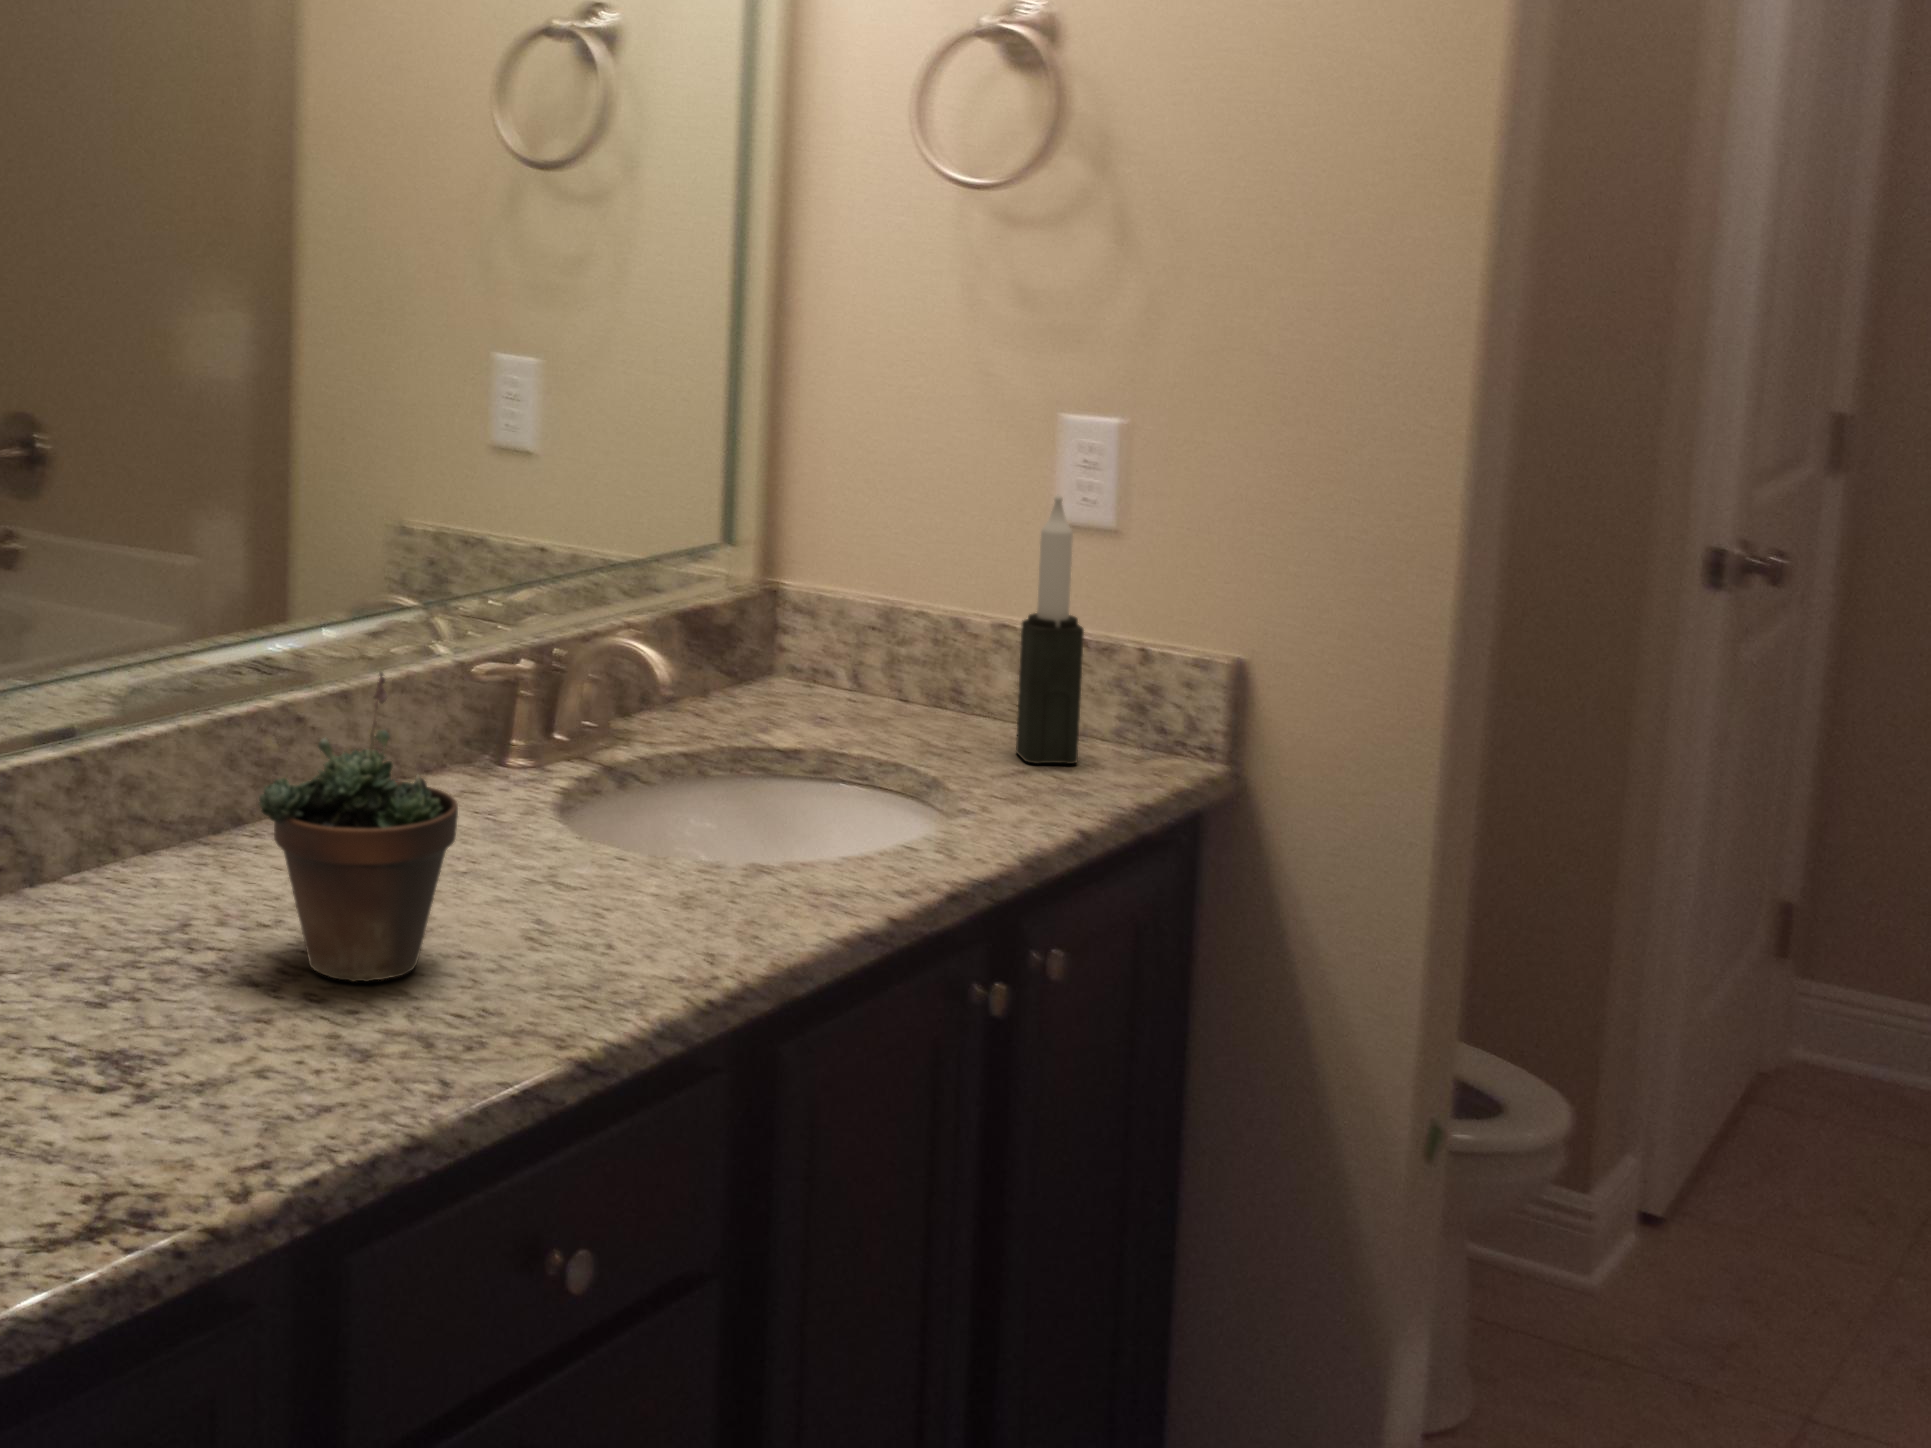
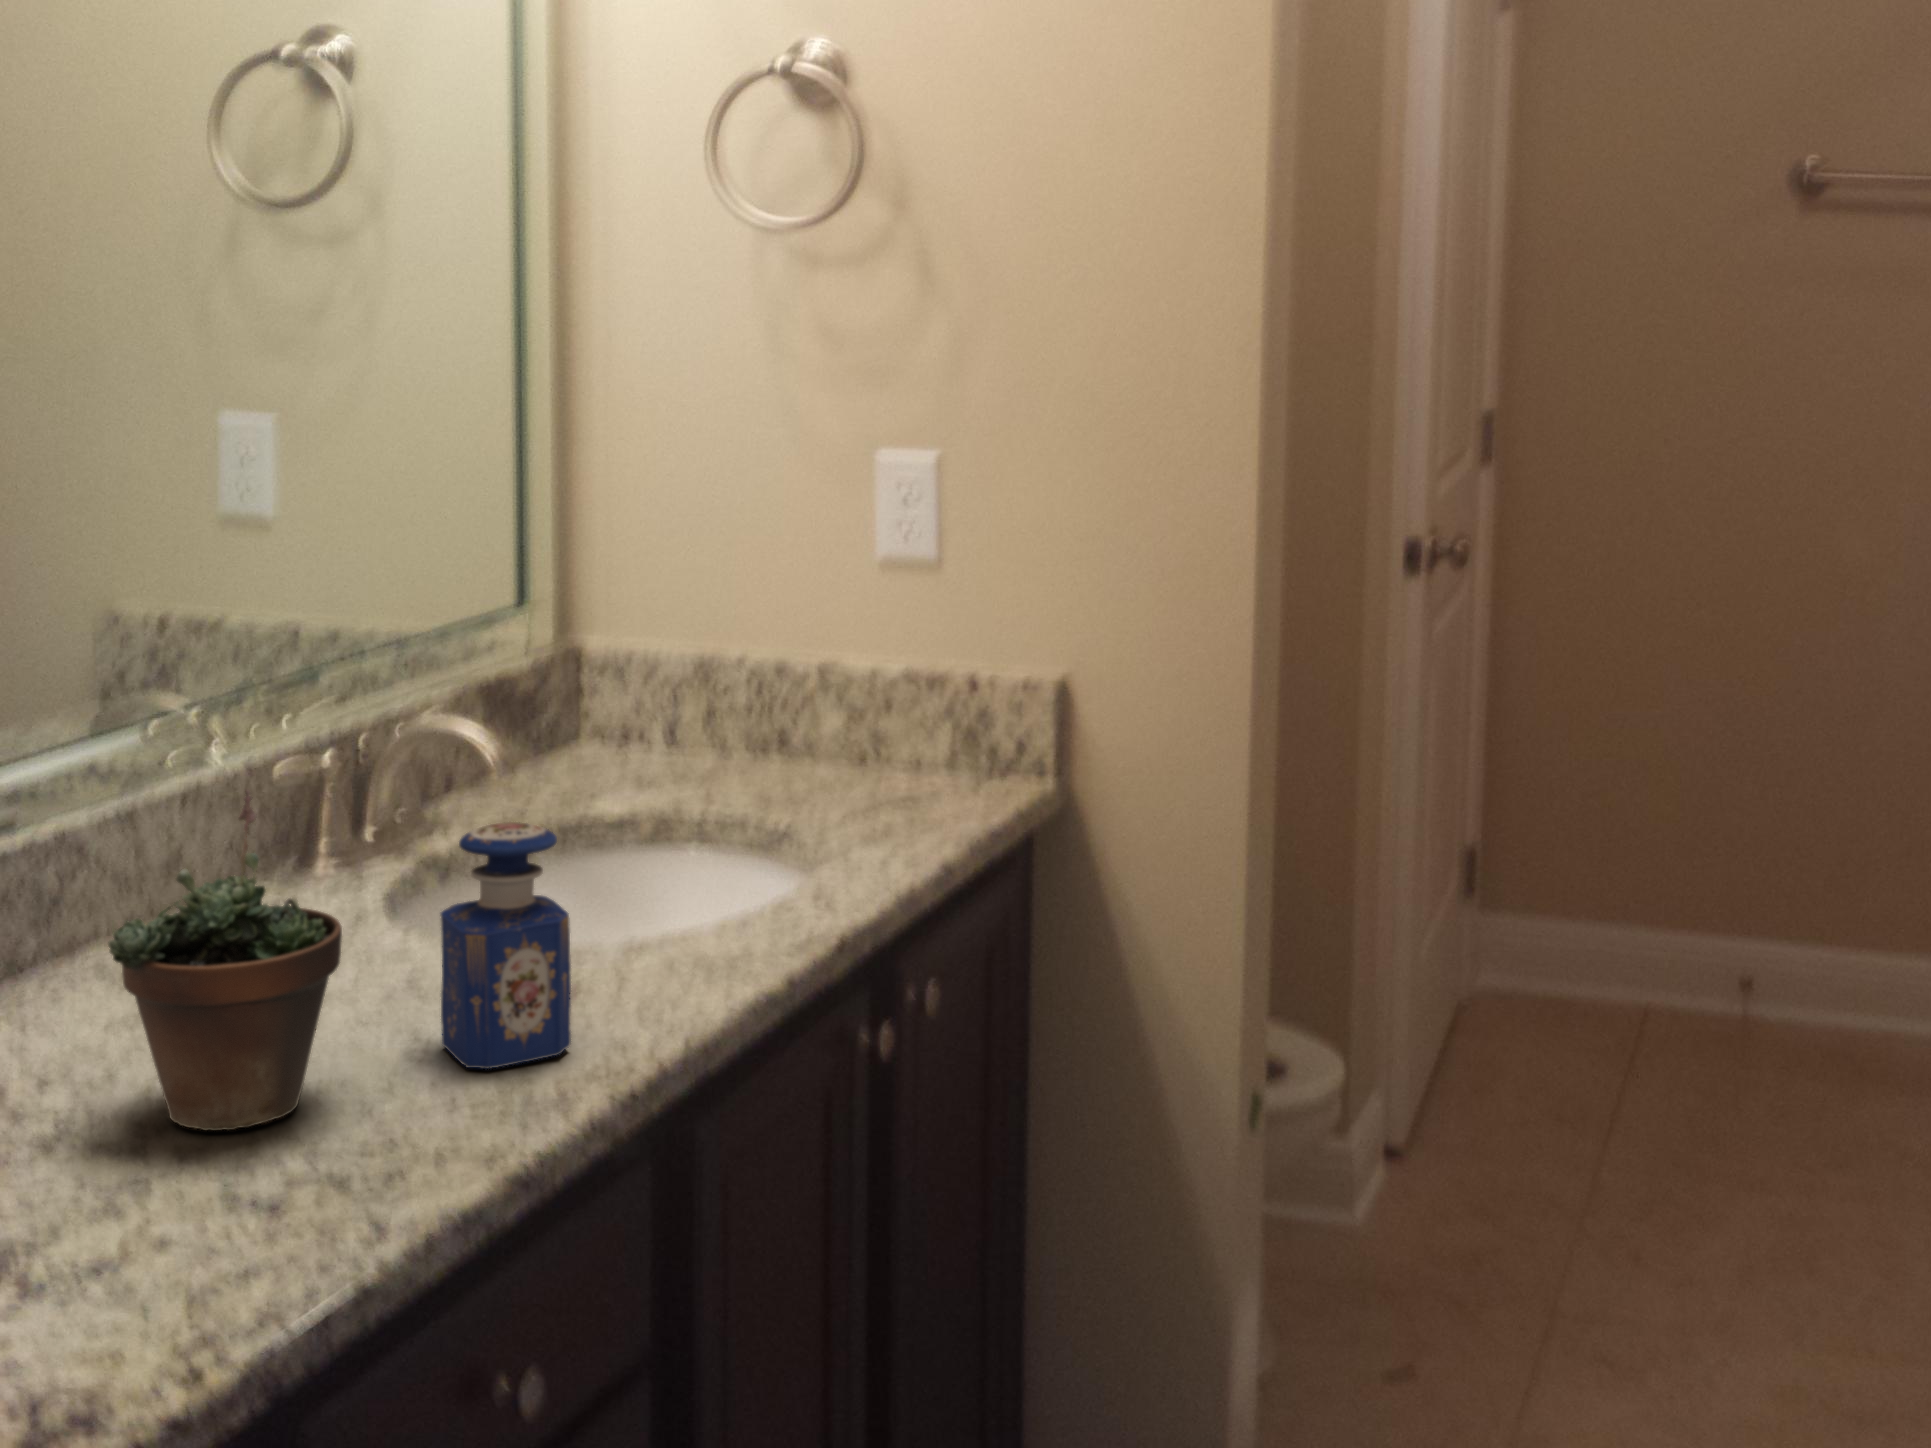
candle: present [1016,495,1084,764] -> none [852,538,916,804]
perfume bottle: none [555,729,669,962] -> present [441,822,571,1069]

